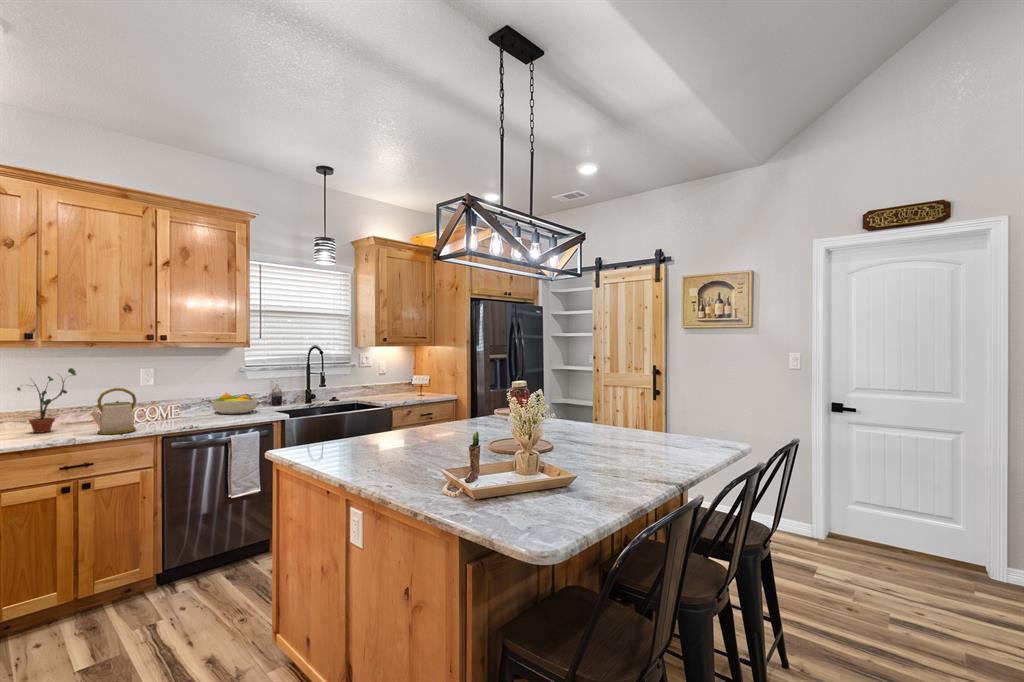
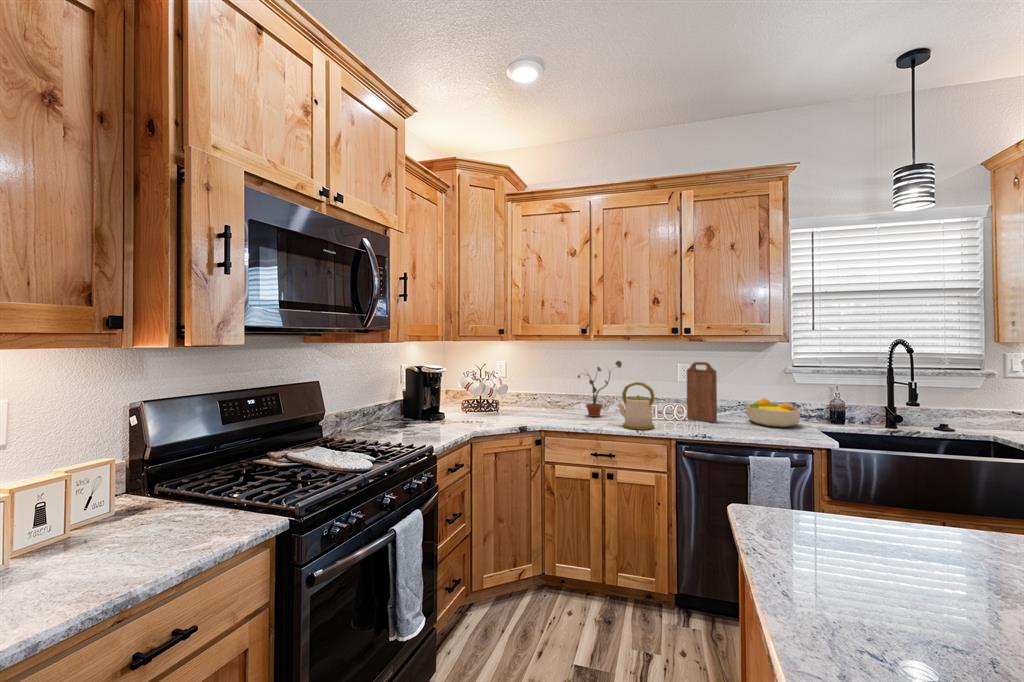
cutting board: none [157,366,190,419] -> present [687,362,717,423]

